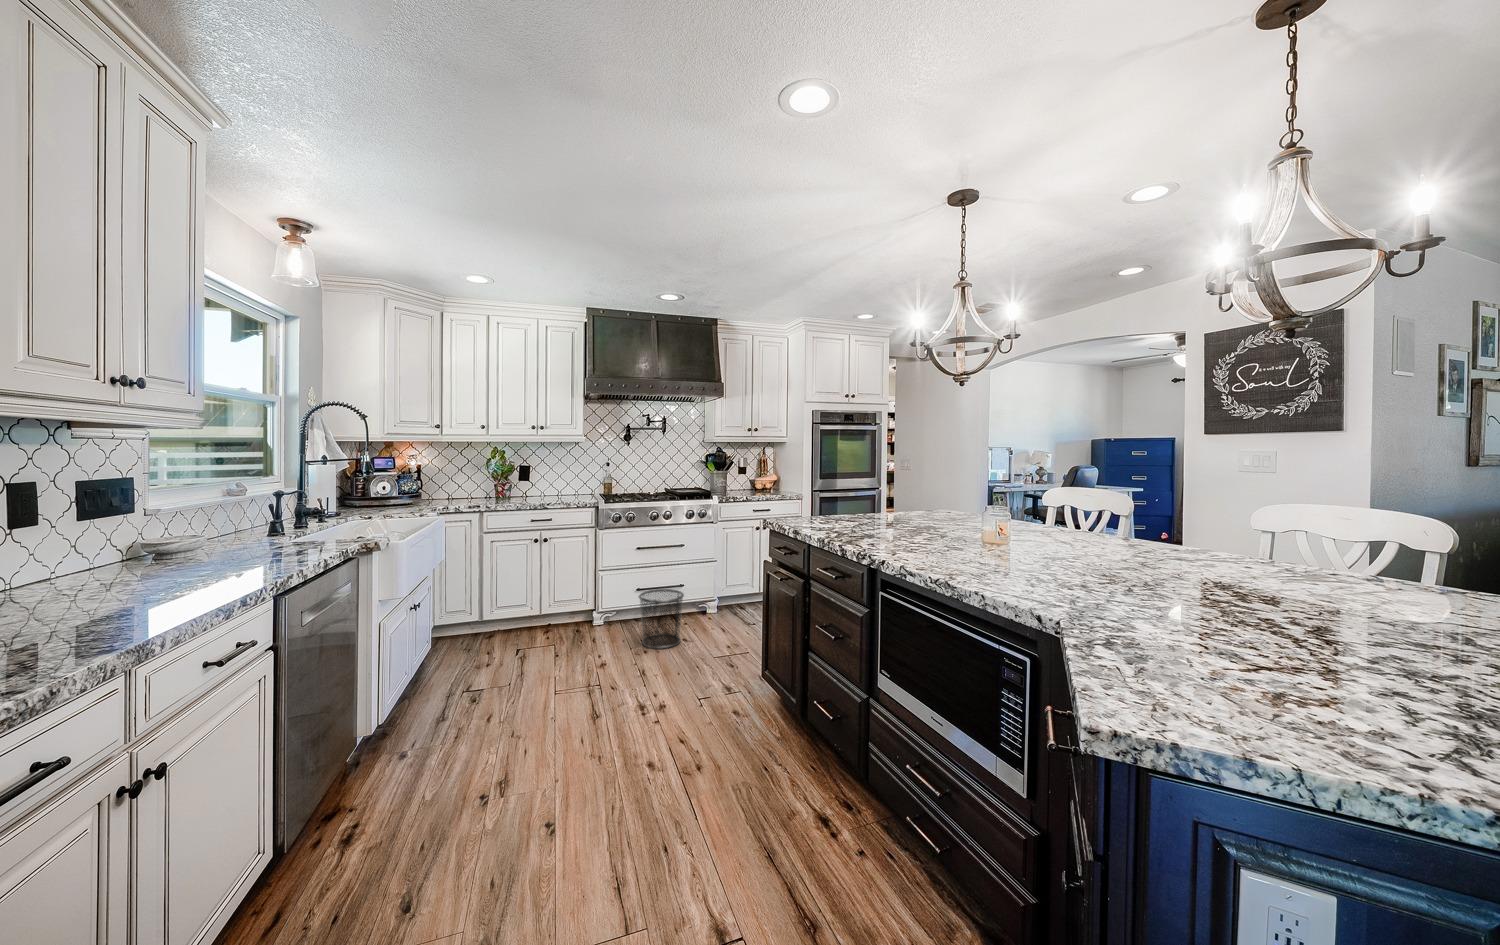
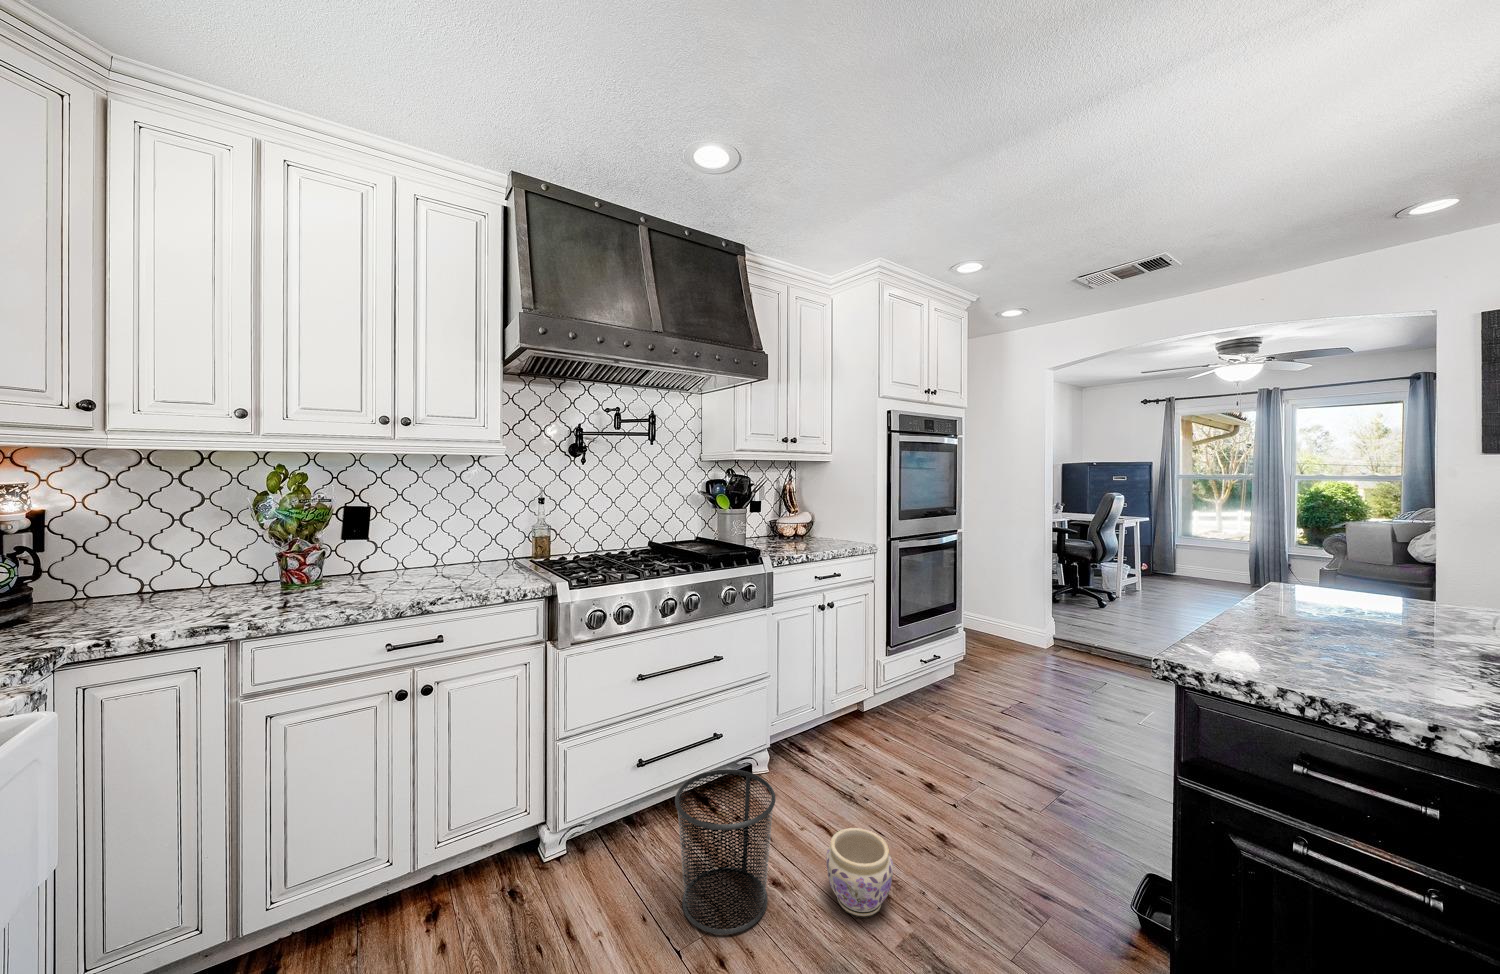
planter: none [703,619,734,652] -> present [826,828,893,918]

